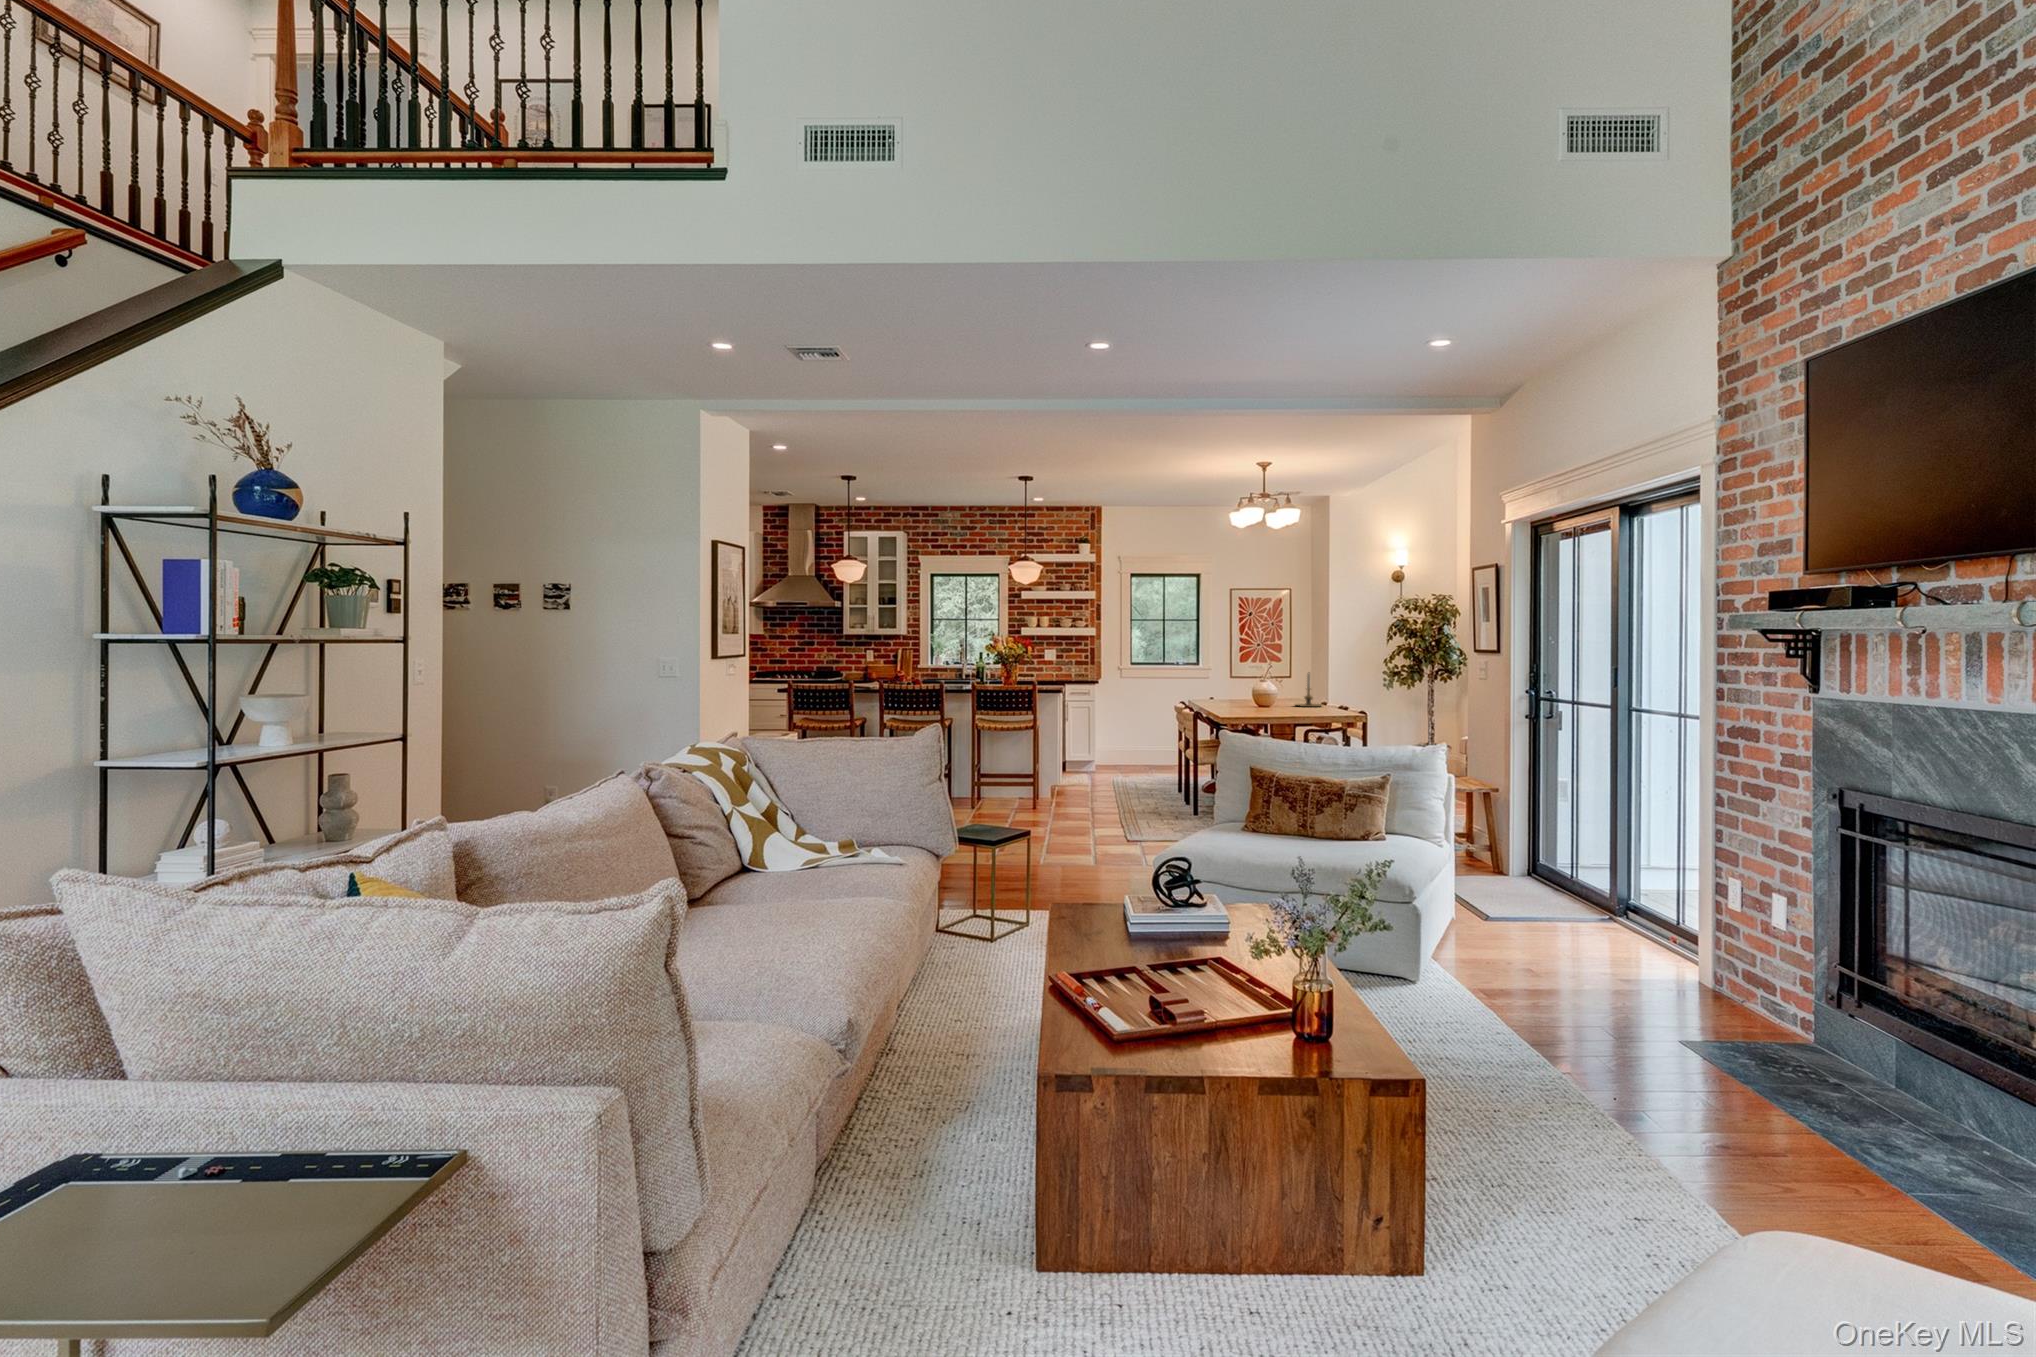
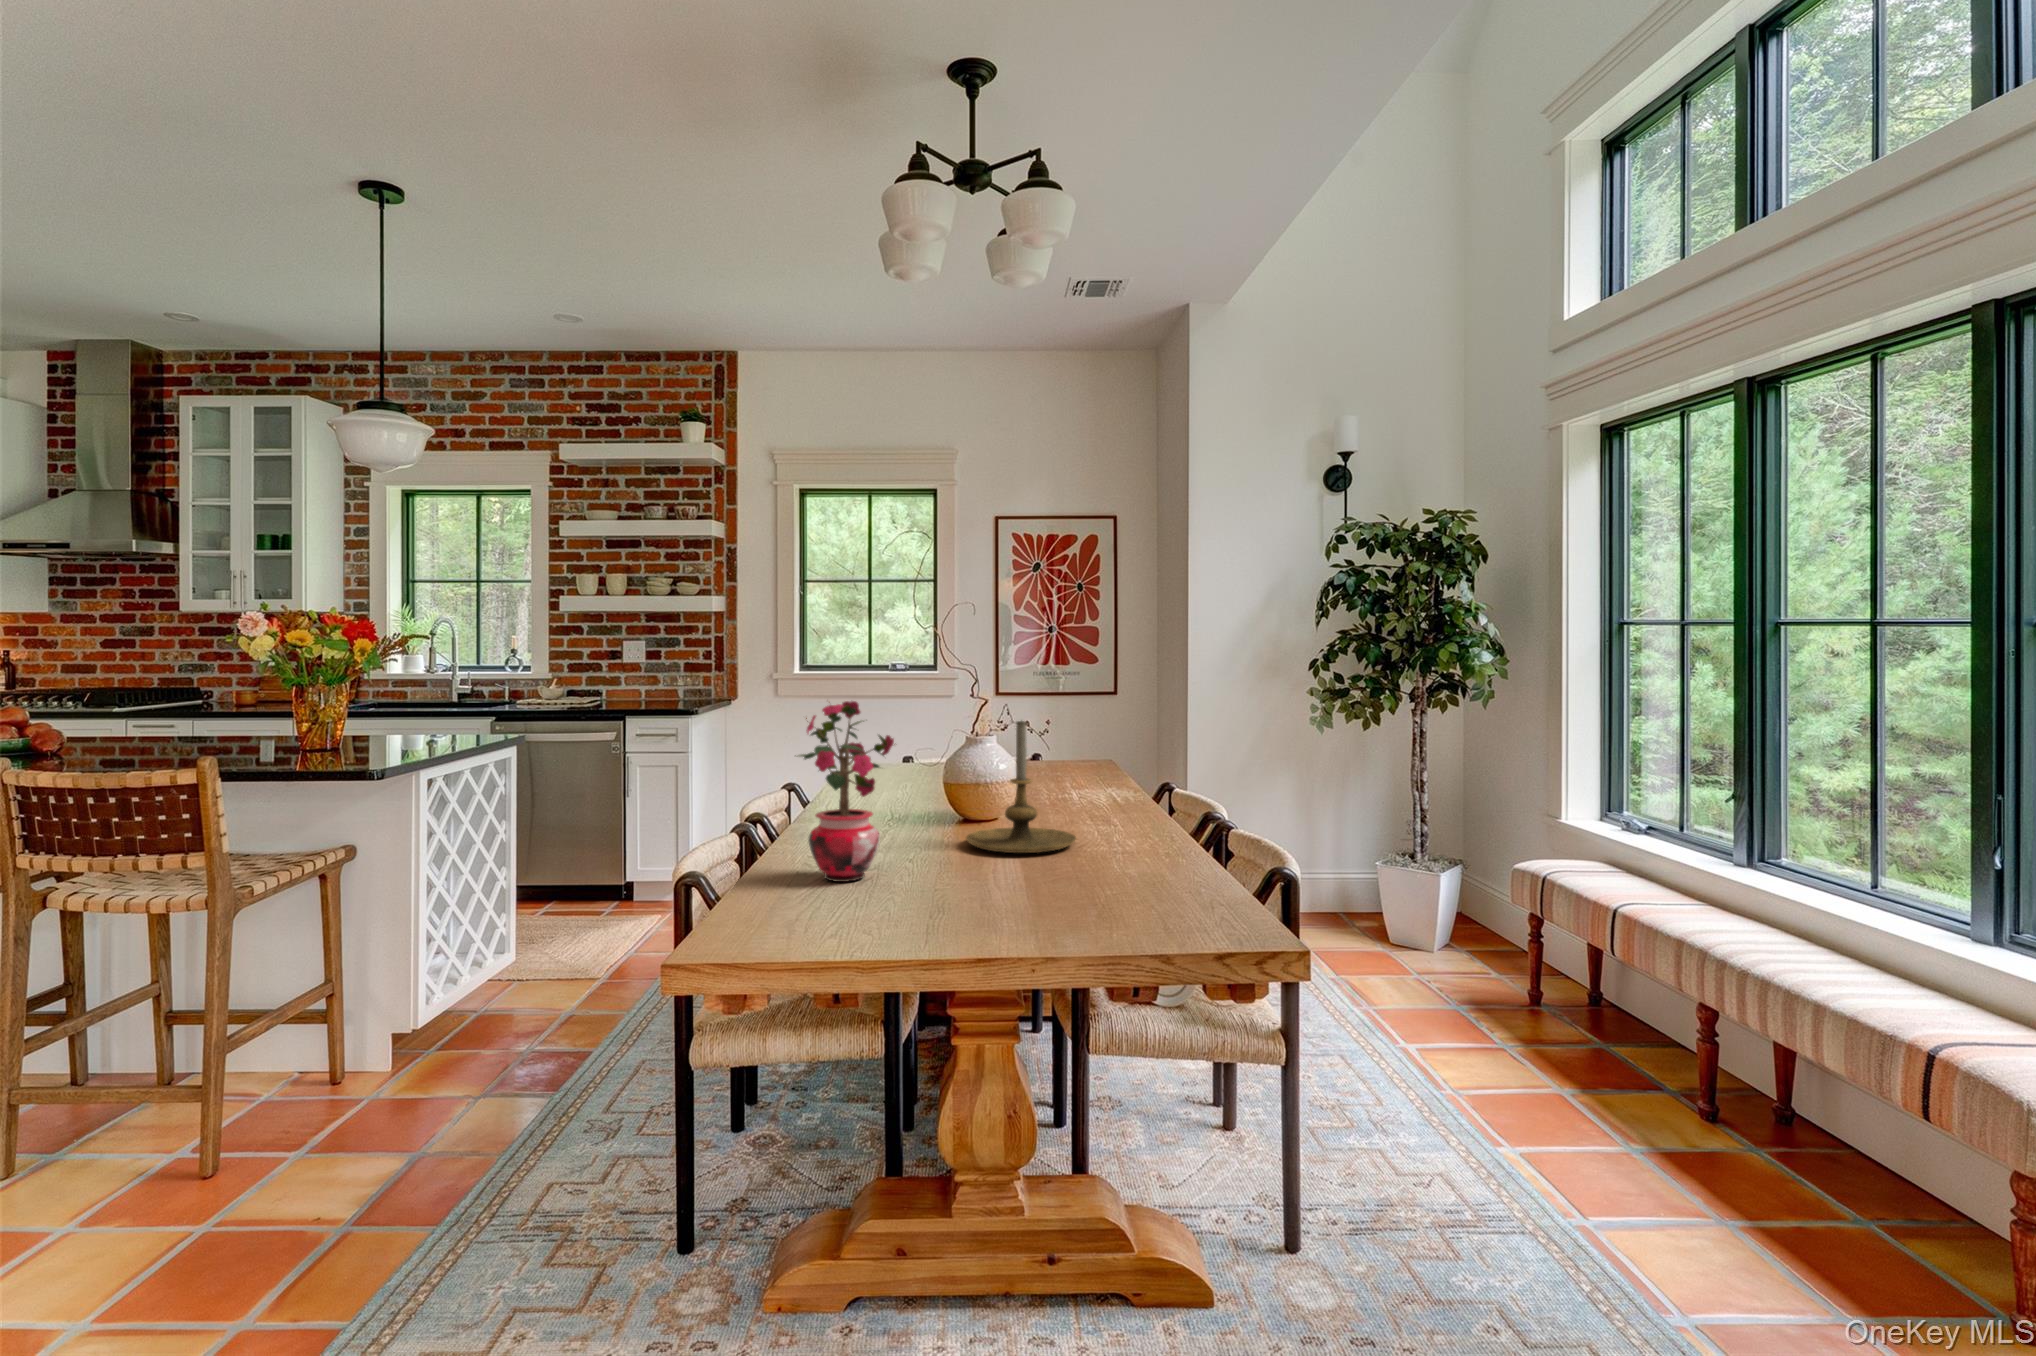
potted plant: none [1261,664,1286,708] -> present [799,701,895,882]

